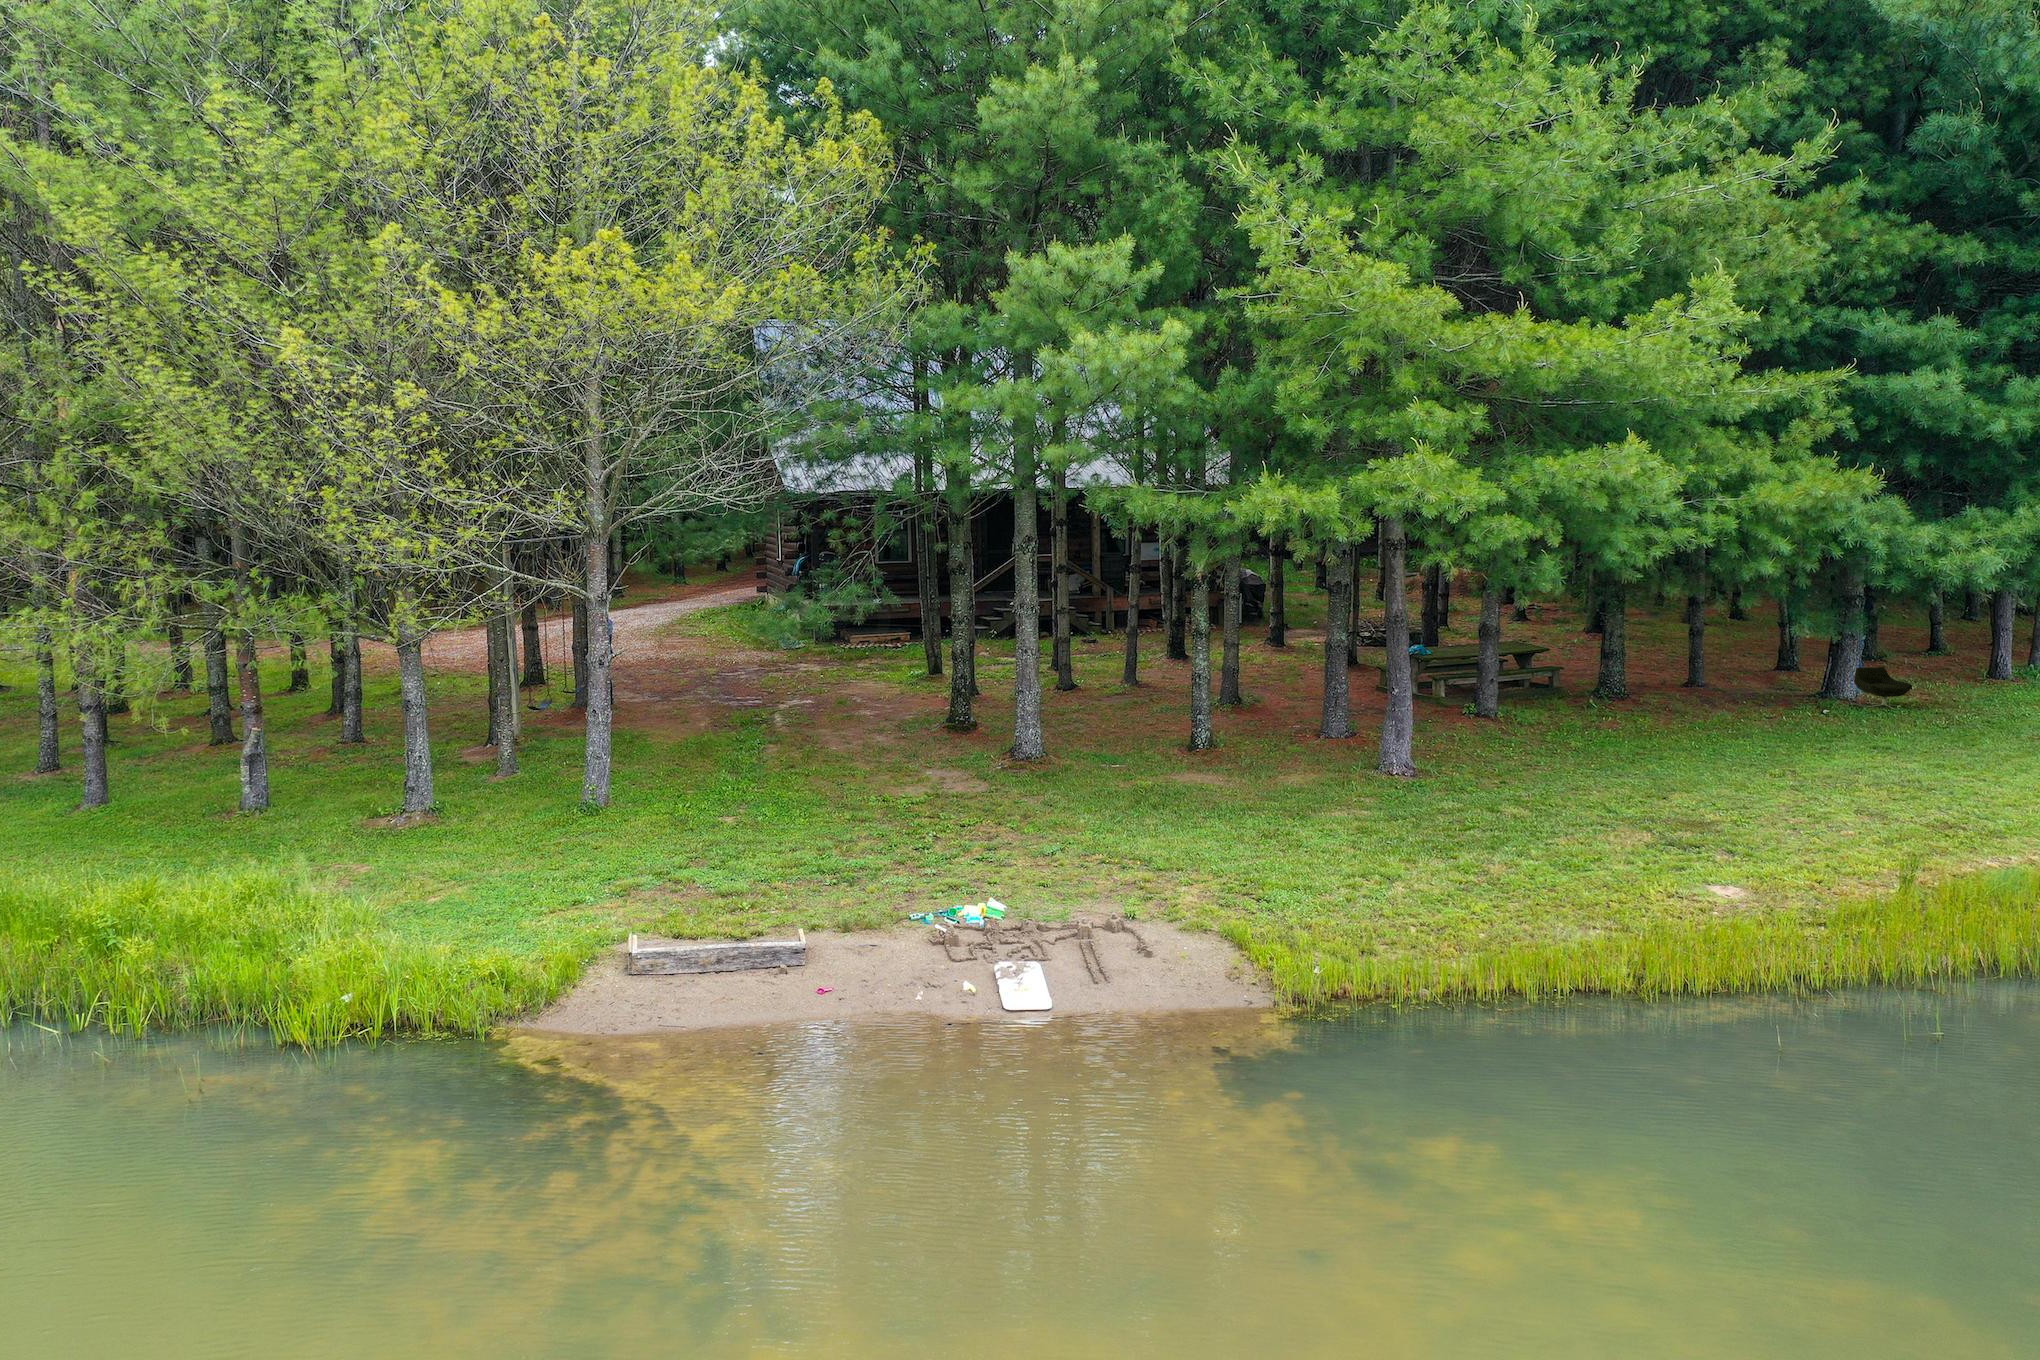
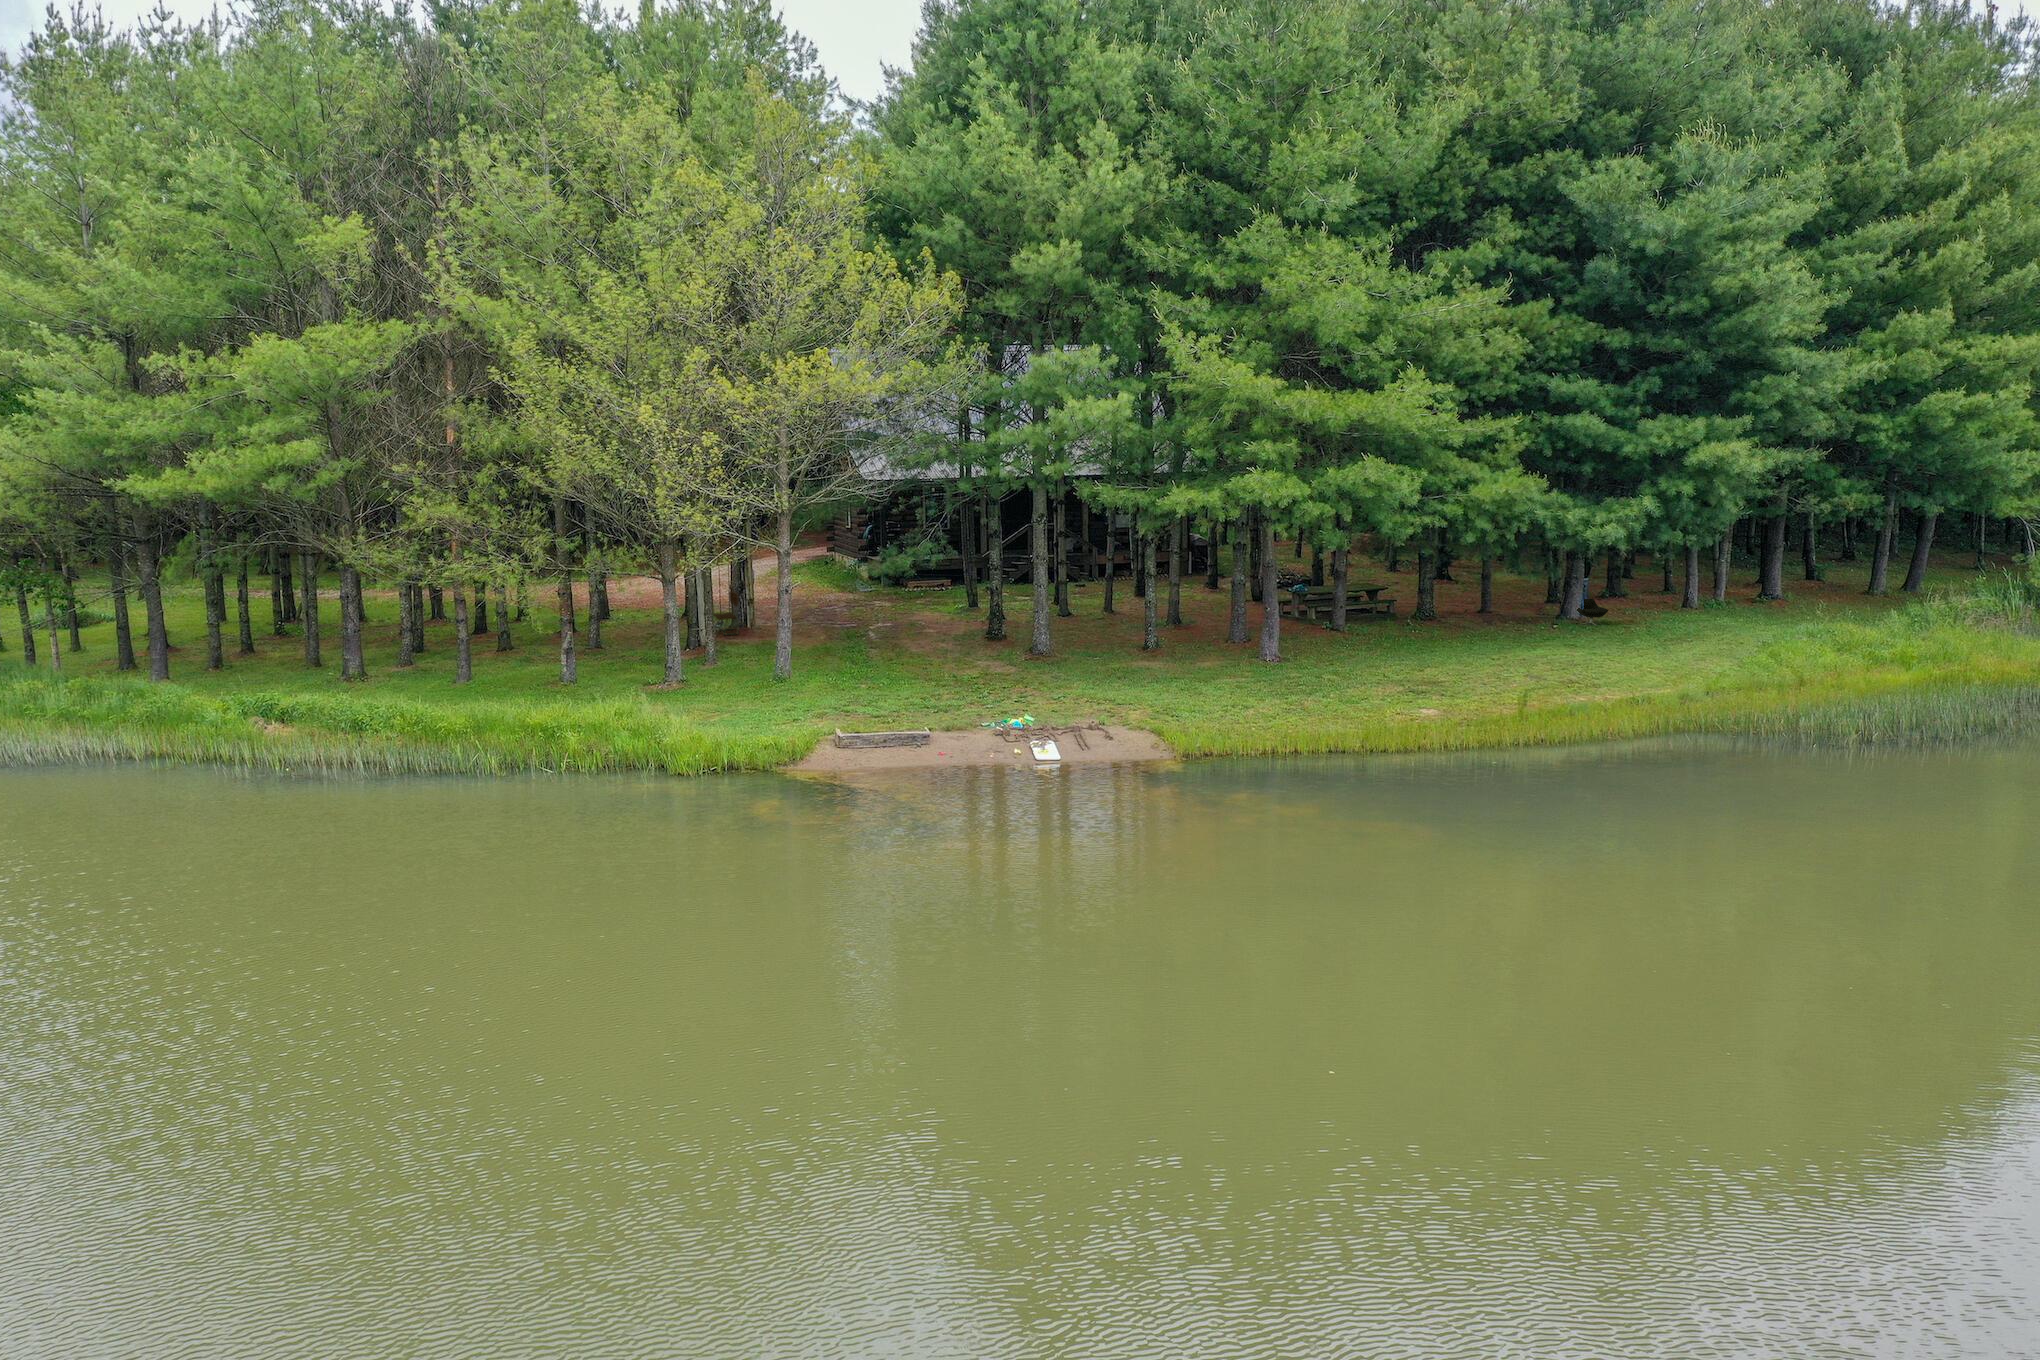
bench: none [537,648,574,716] -> present [712,591,739,635]

